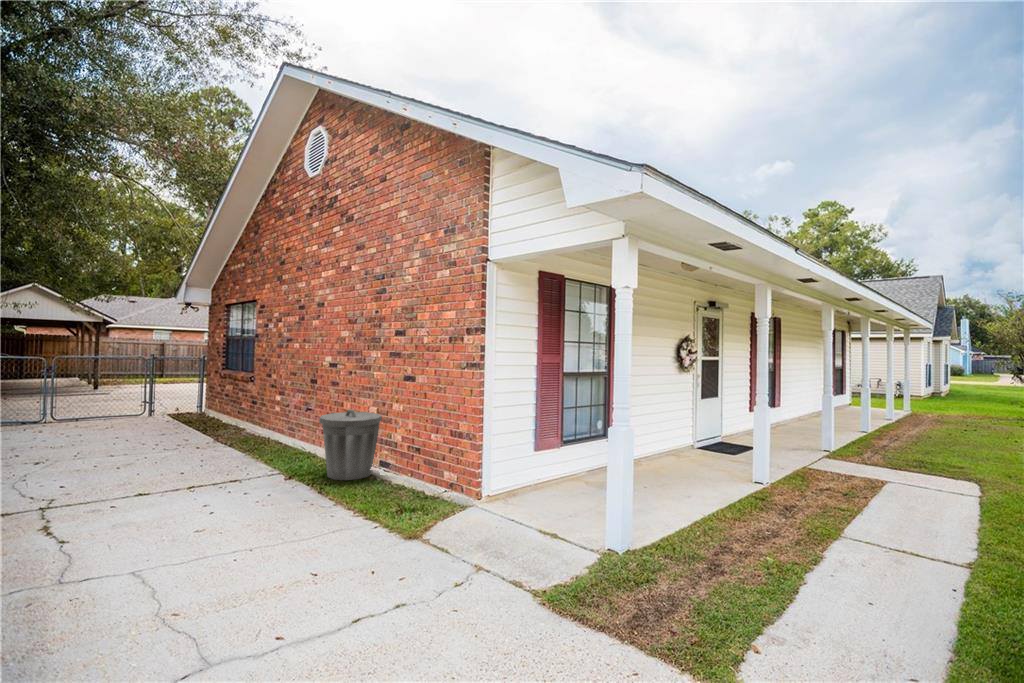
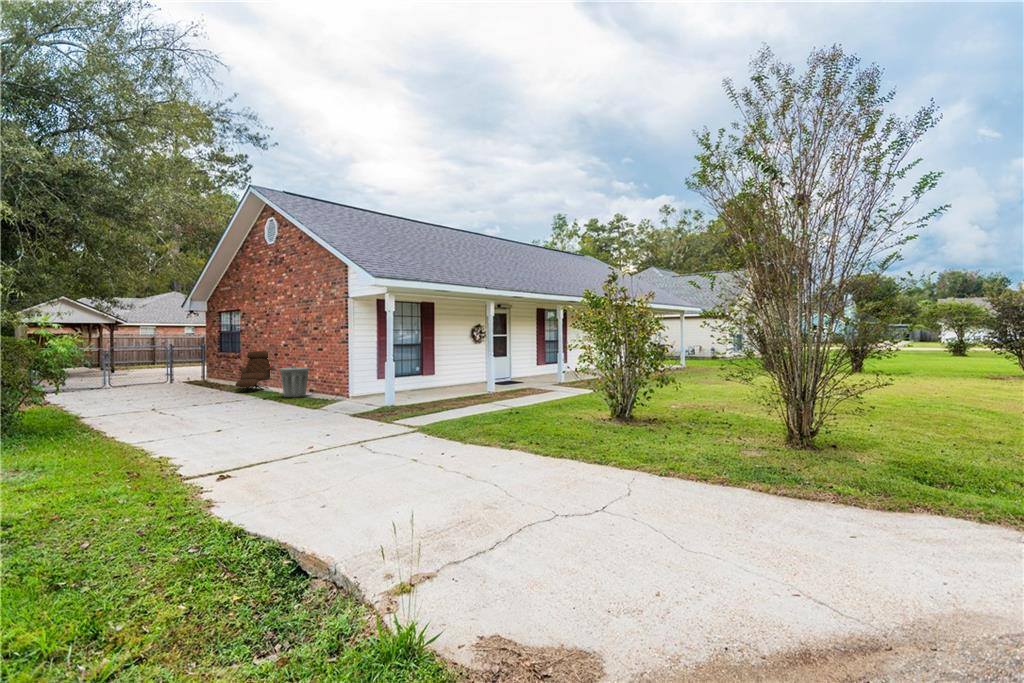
lounge chair: none [234,373,309,457] -> present [236,351,273,393]

